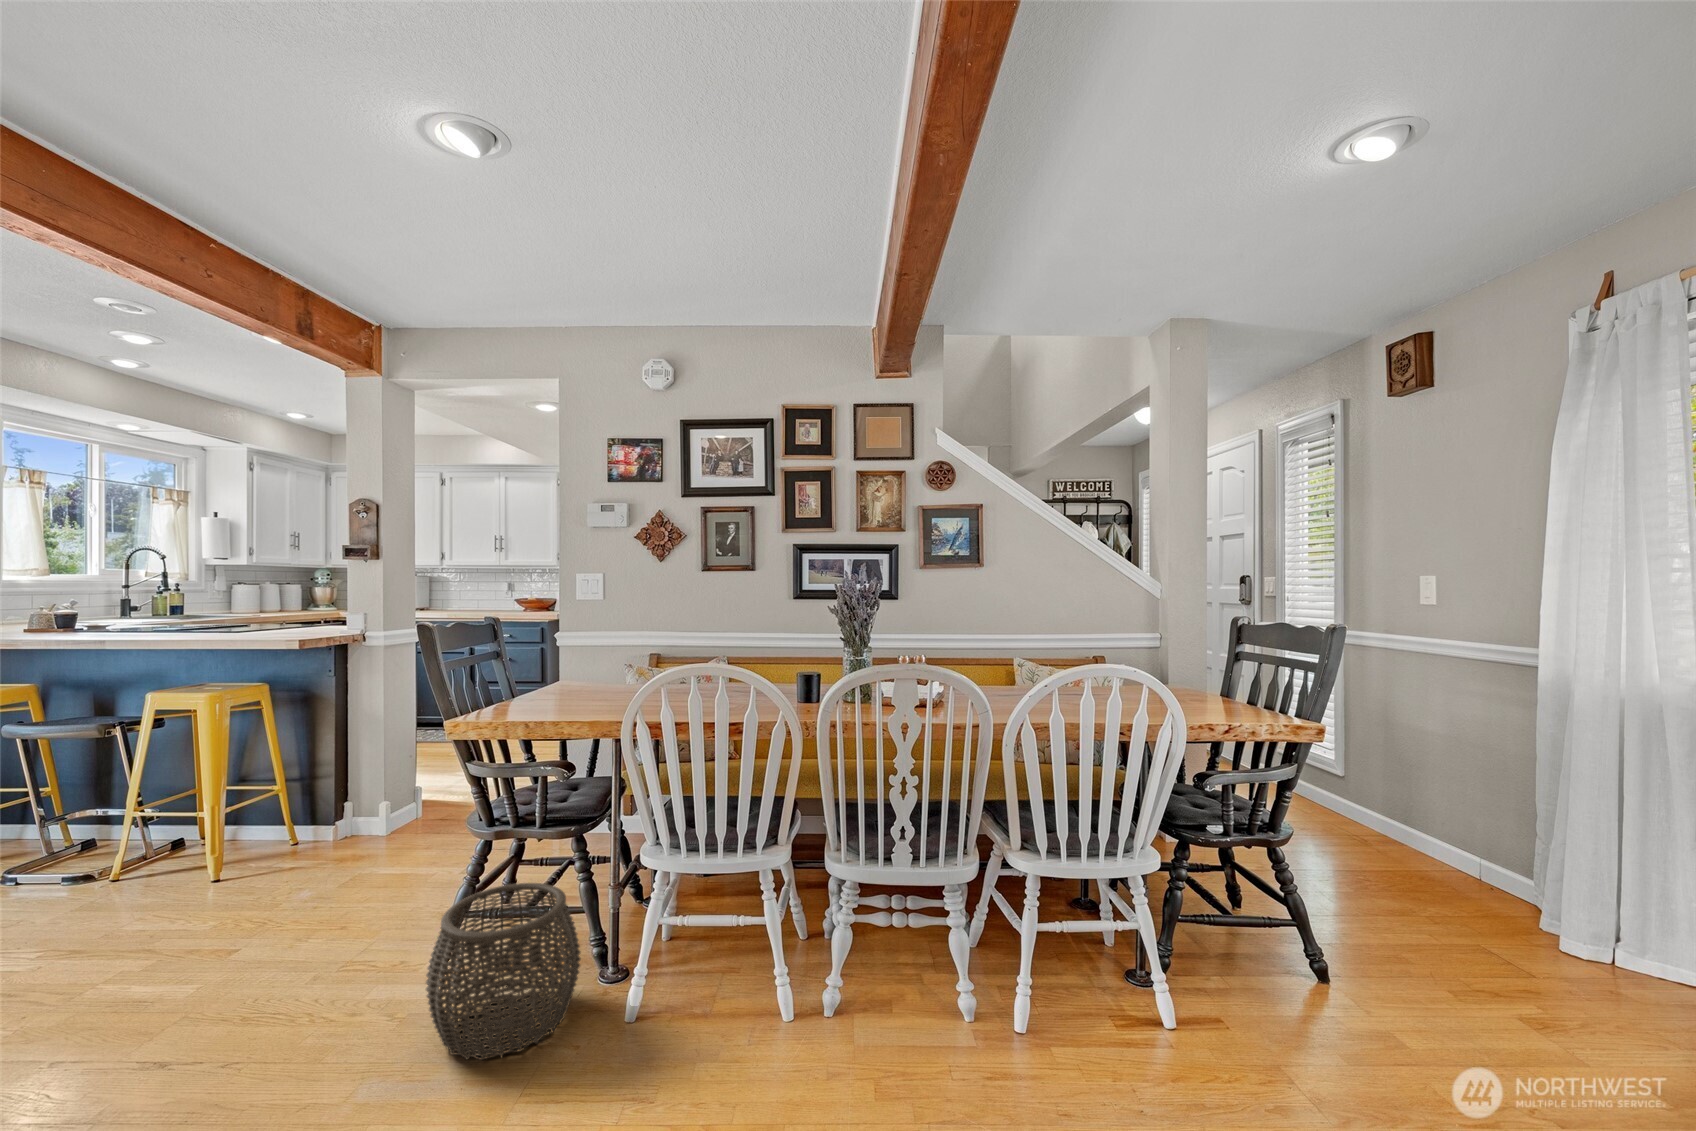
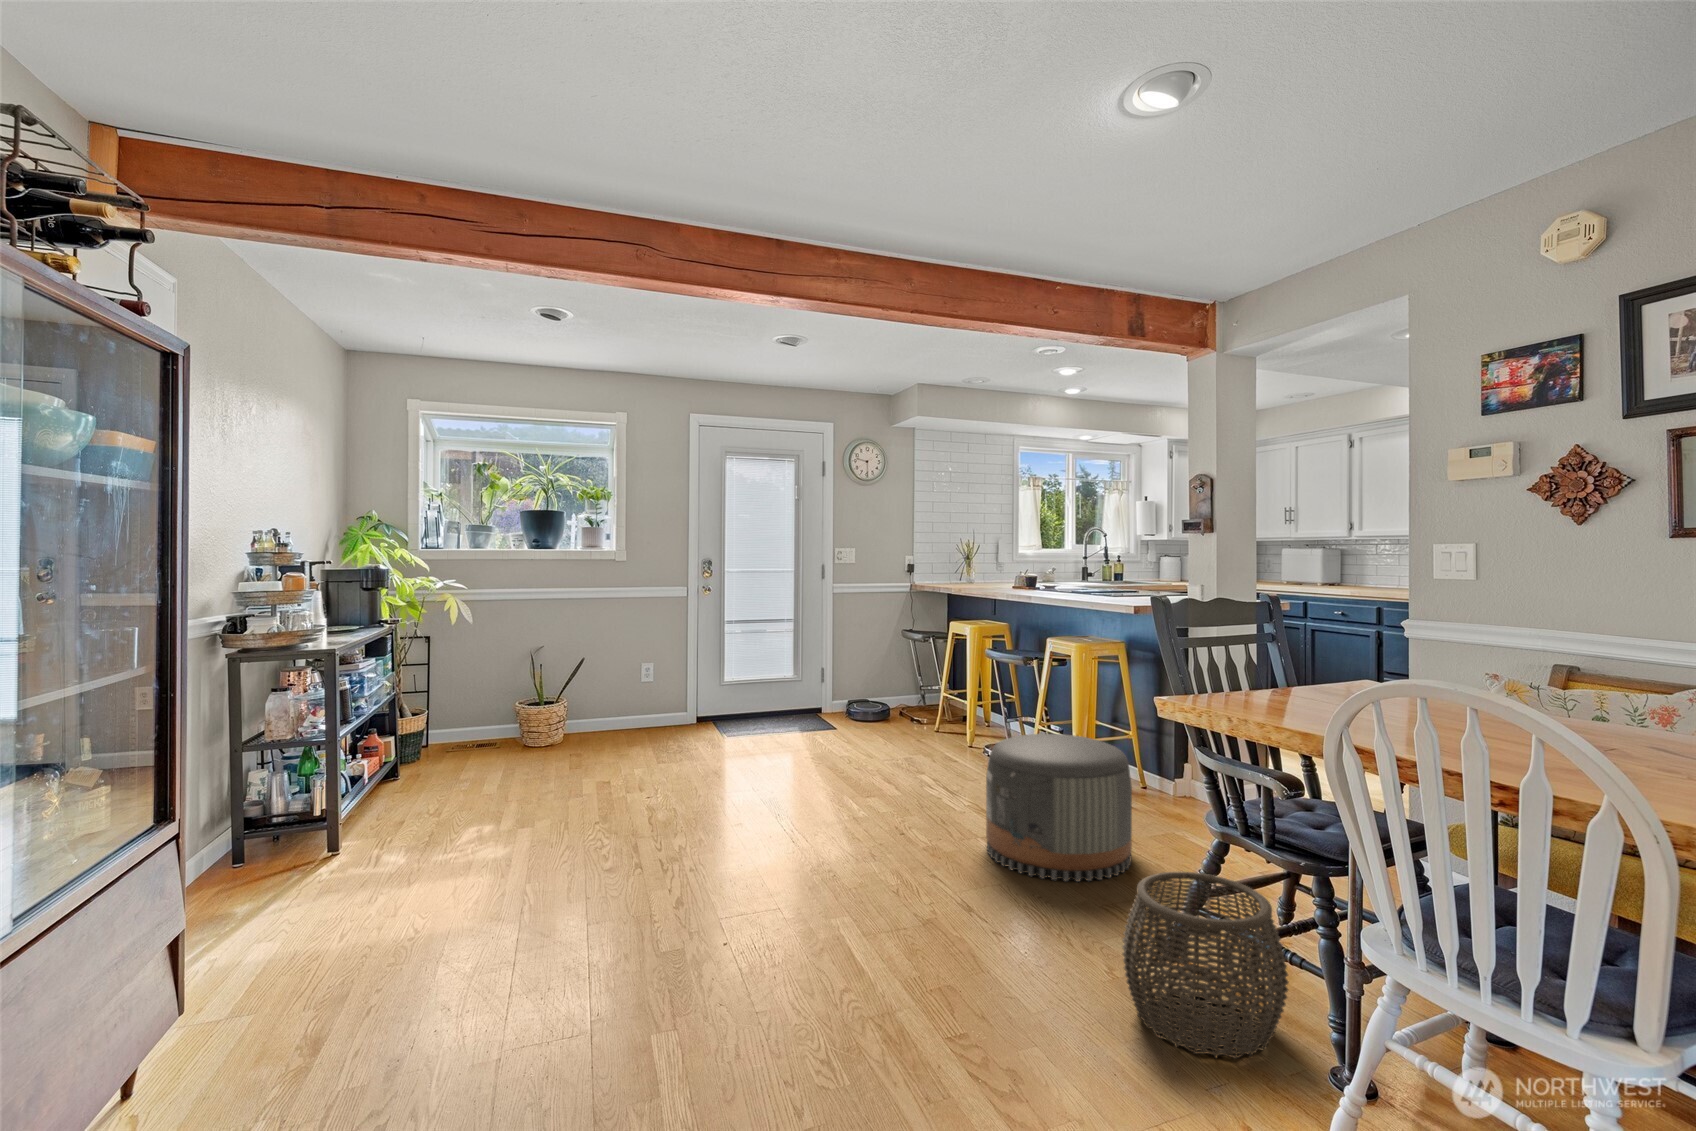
pouf: none [119,802,340,1001] -> present [986,734,1132,882]

